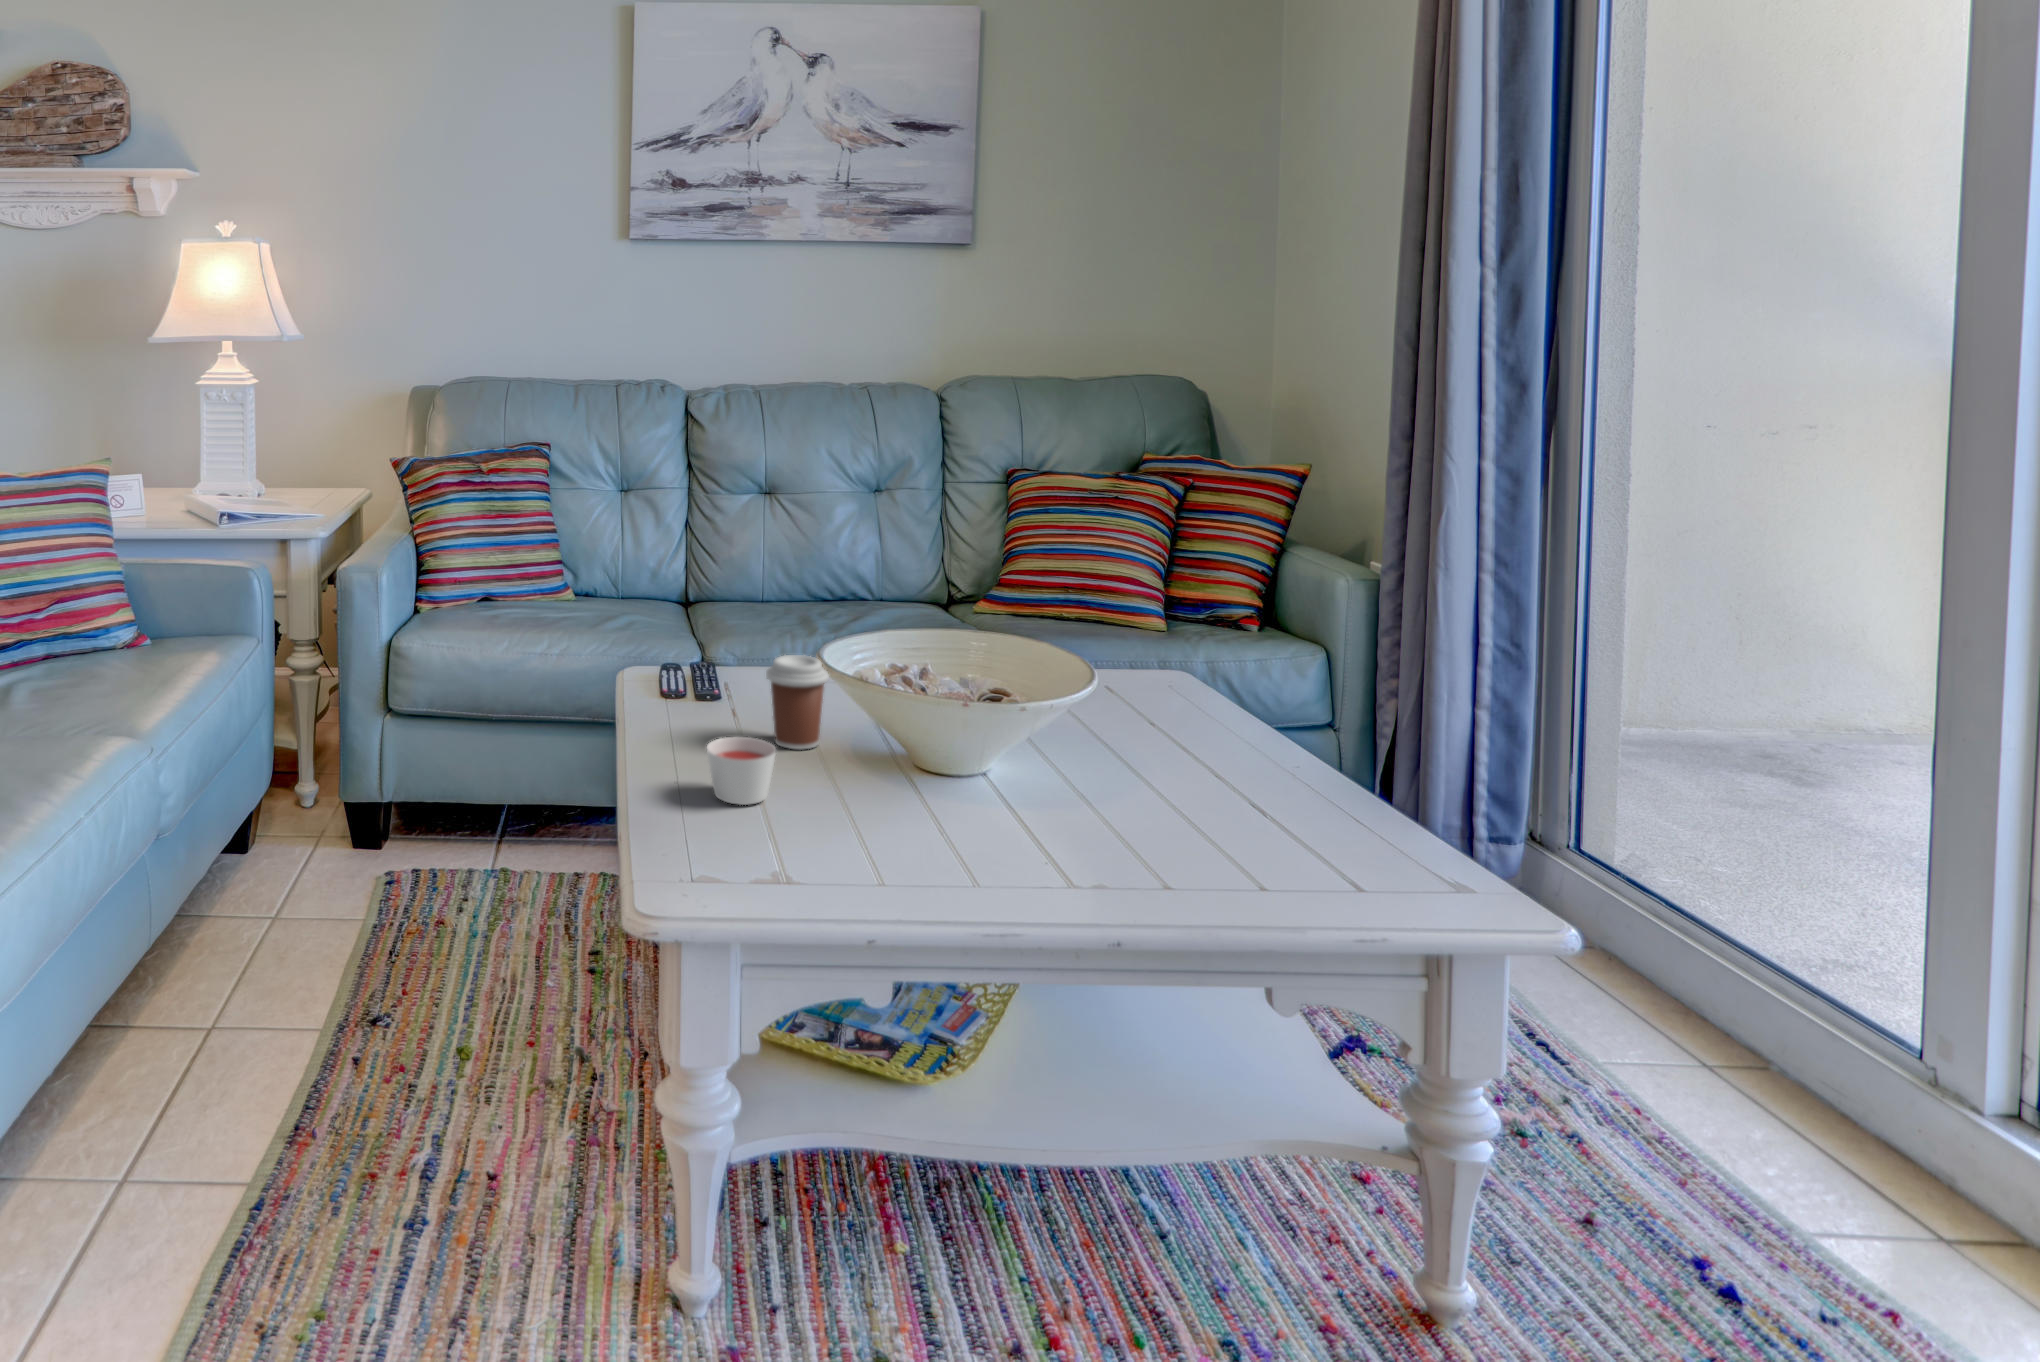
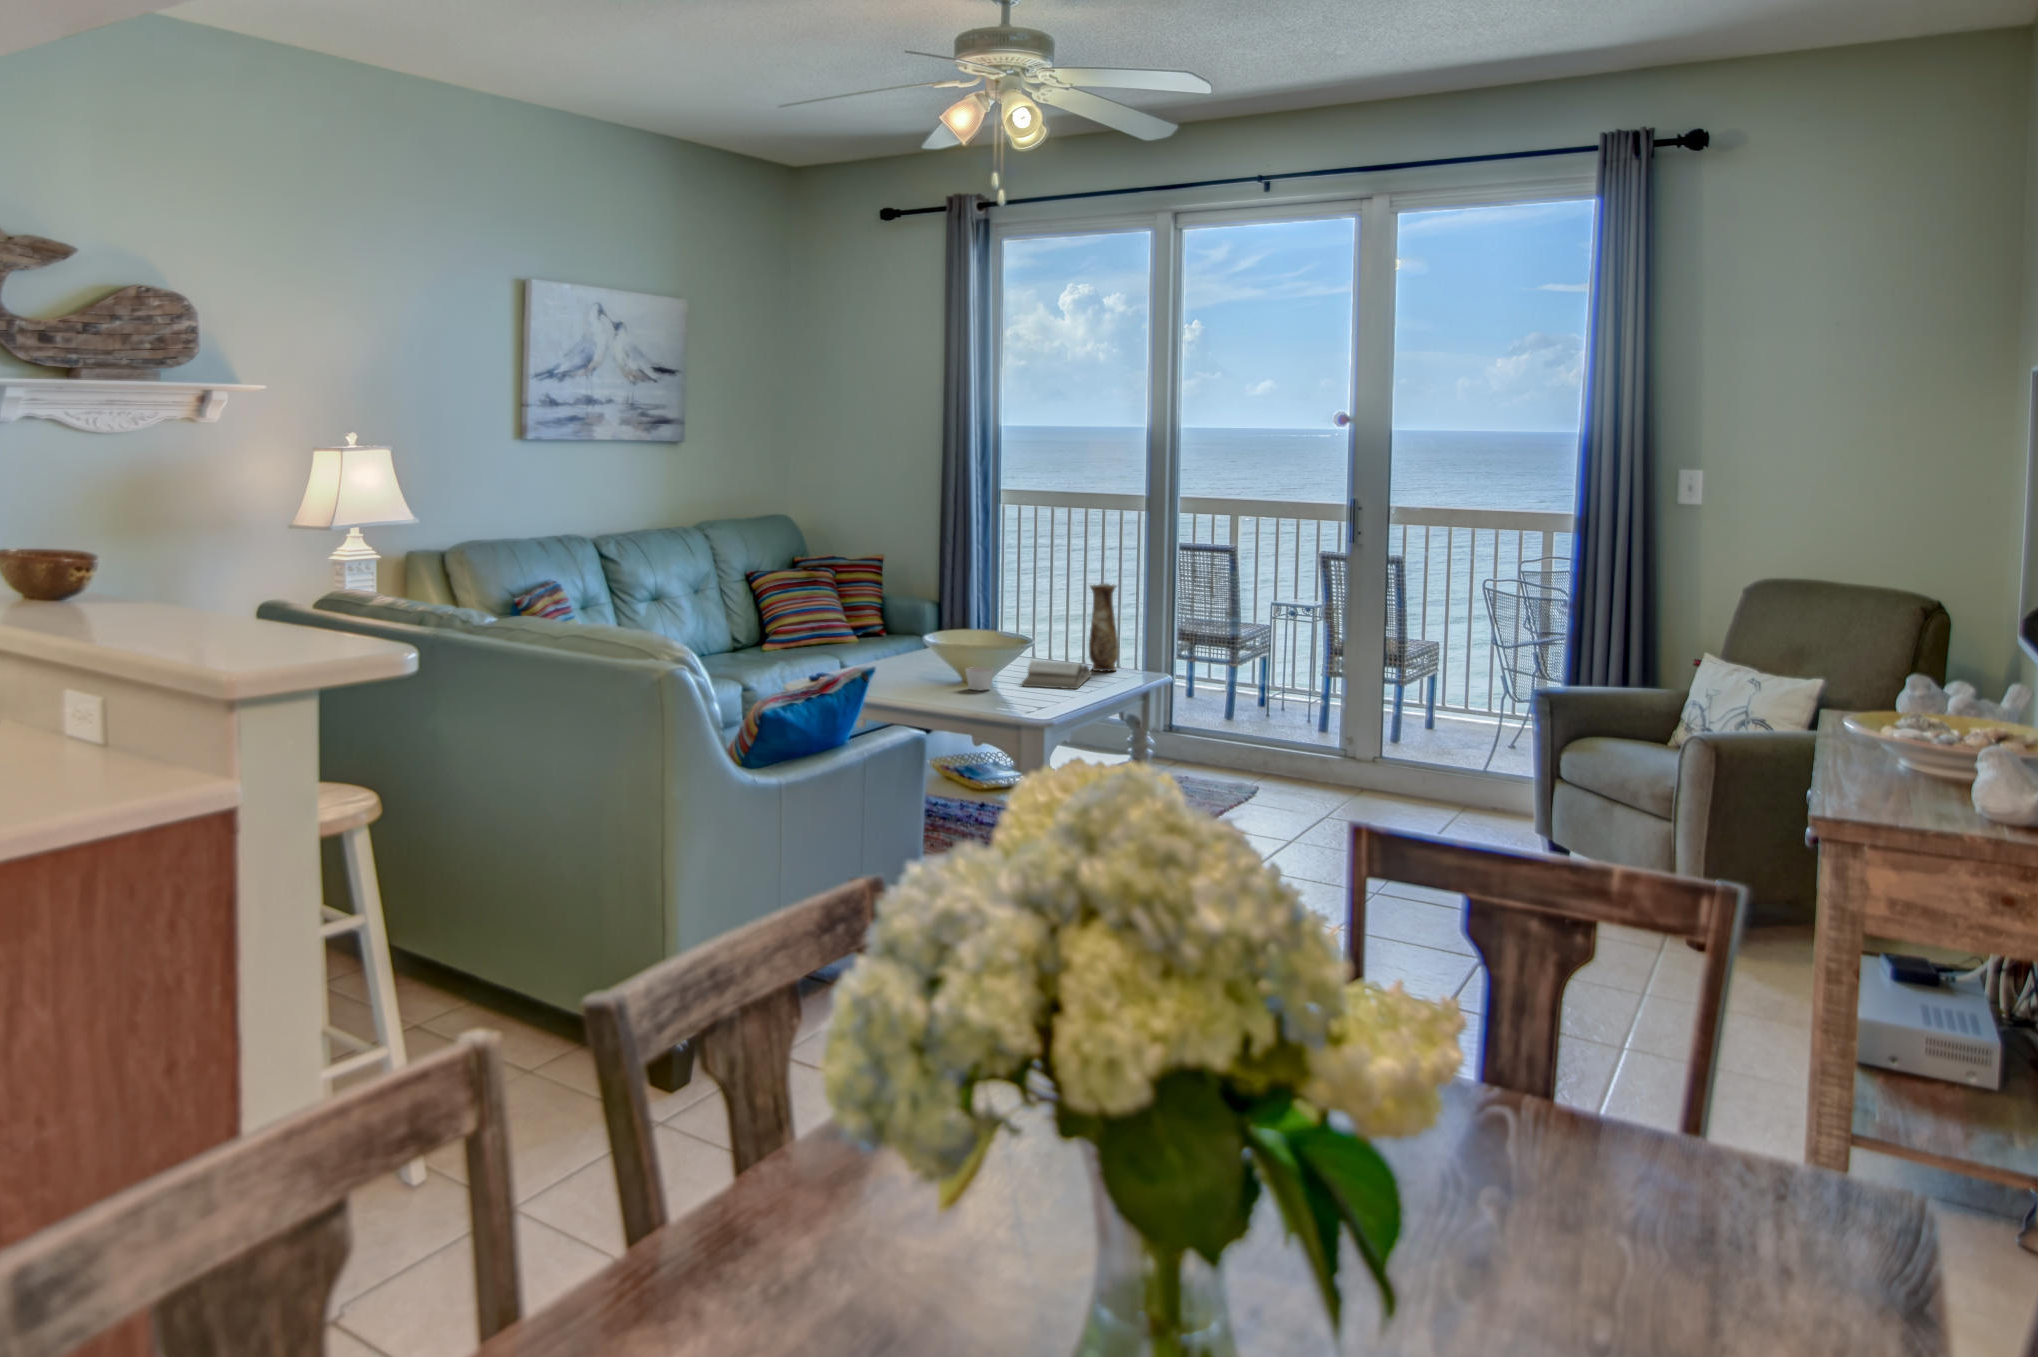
vase: none [1237,589,1334,859] -> present [1089,583,1119,671]
coffee cup: present [766,655,829,750] -> none [924,642,952,681]
book: none [862,761,1150,883] -> present [1022,661,1092,689]

